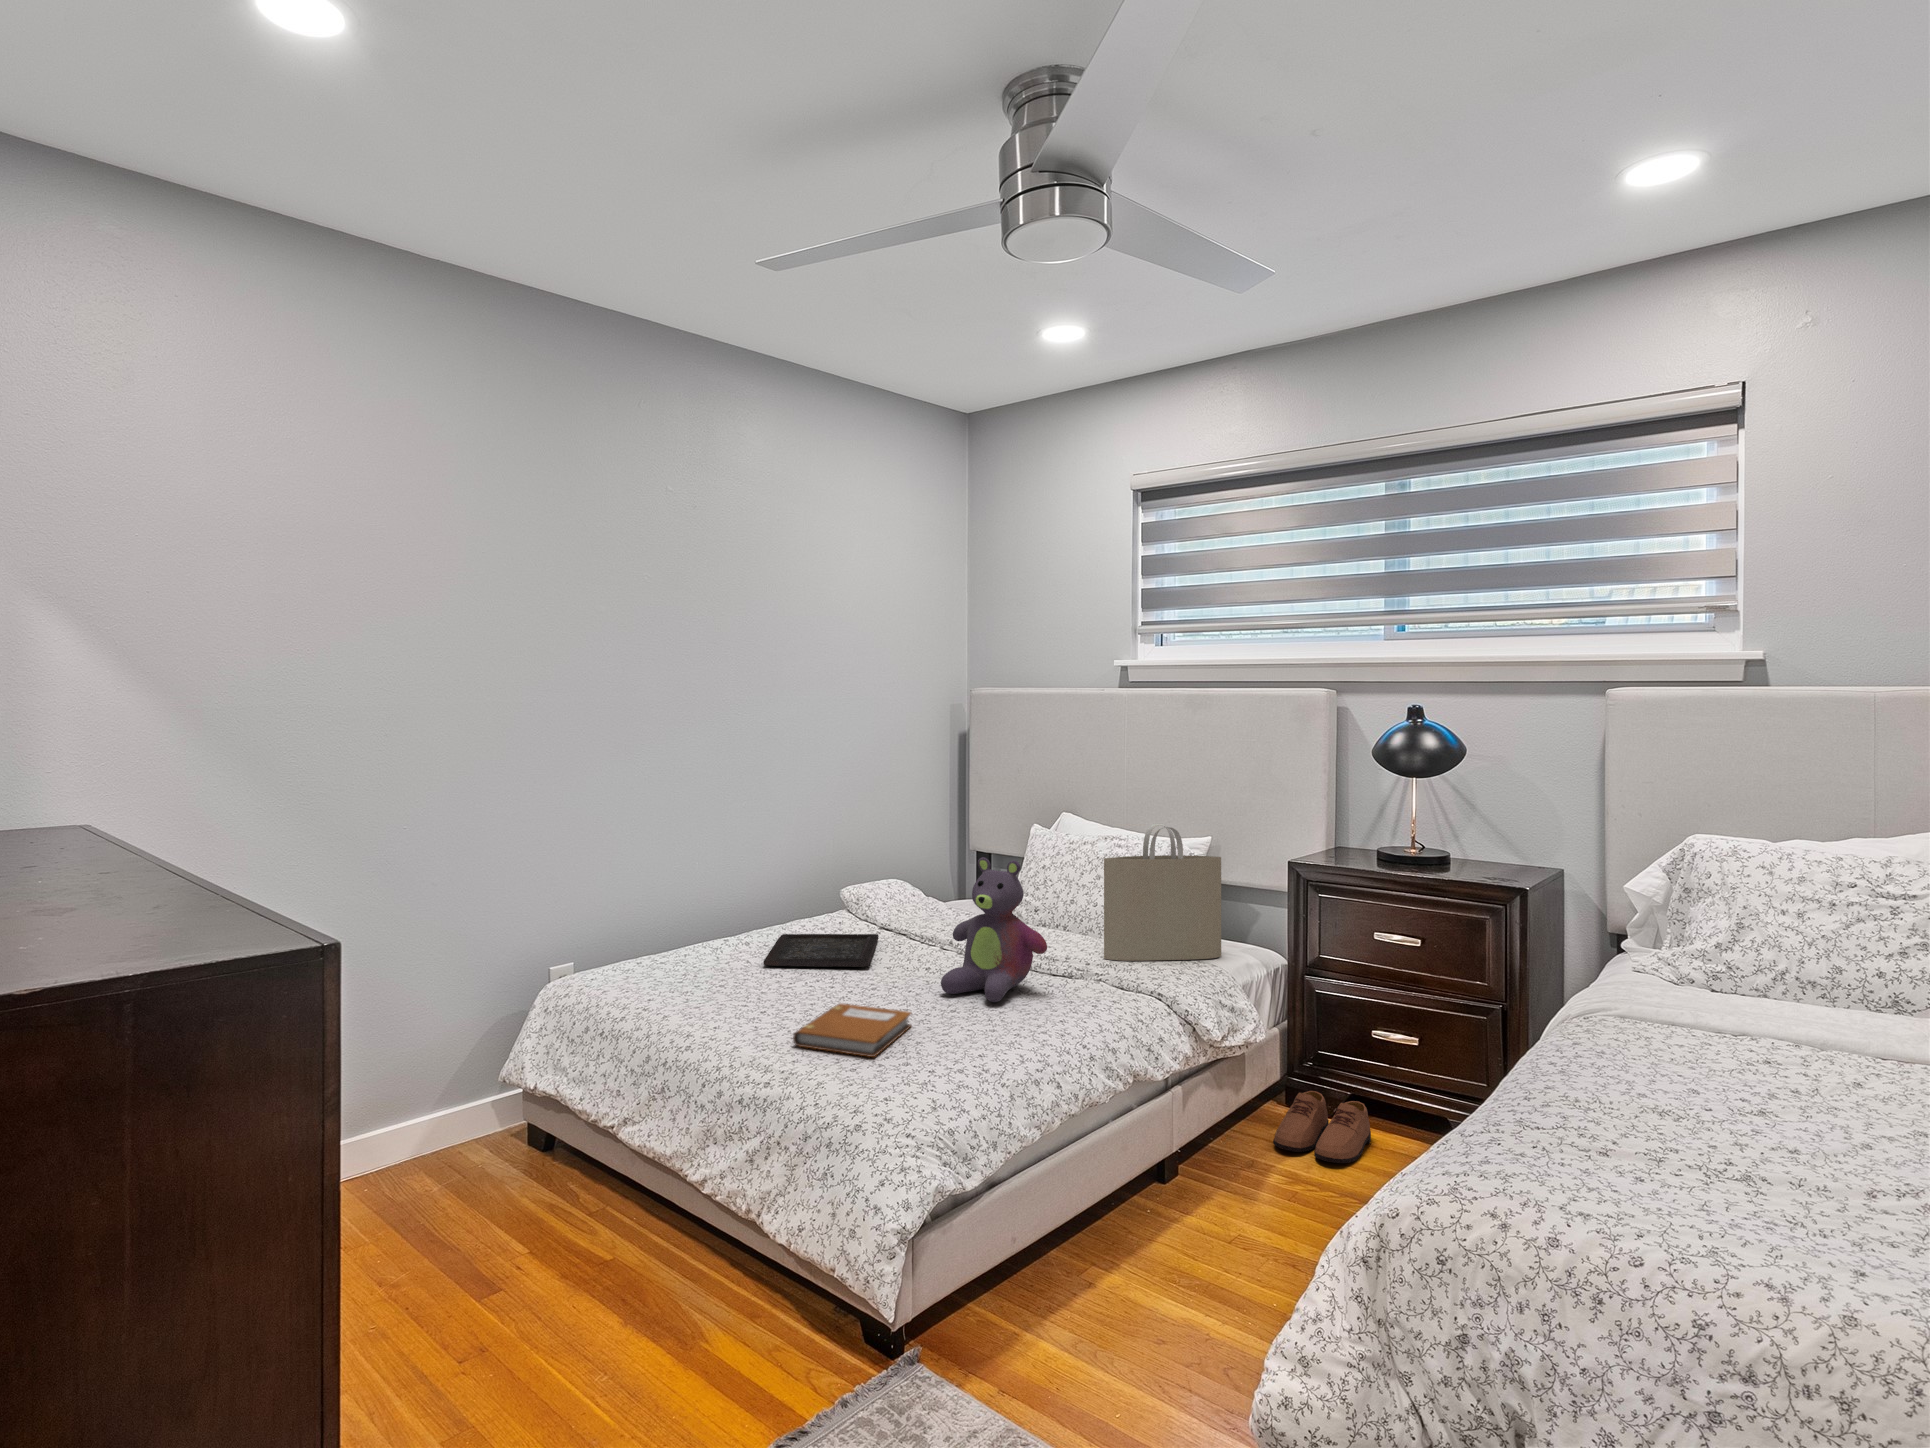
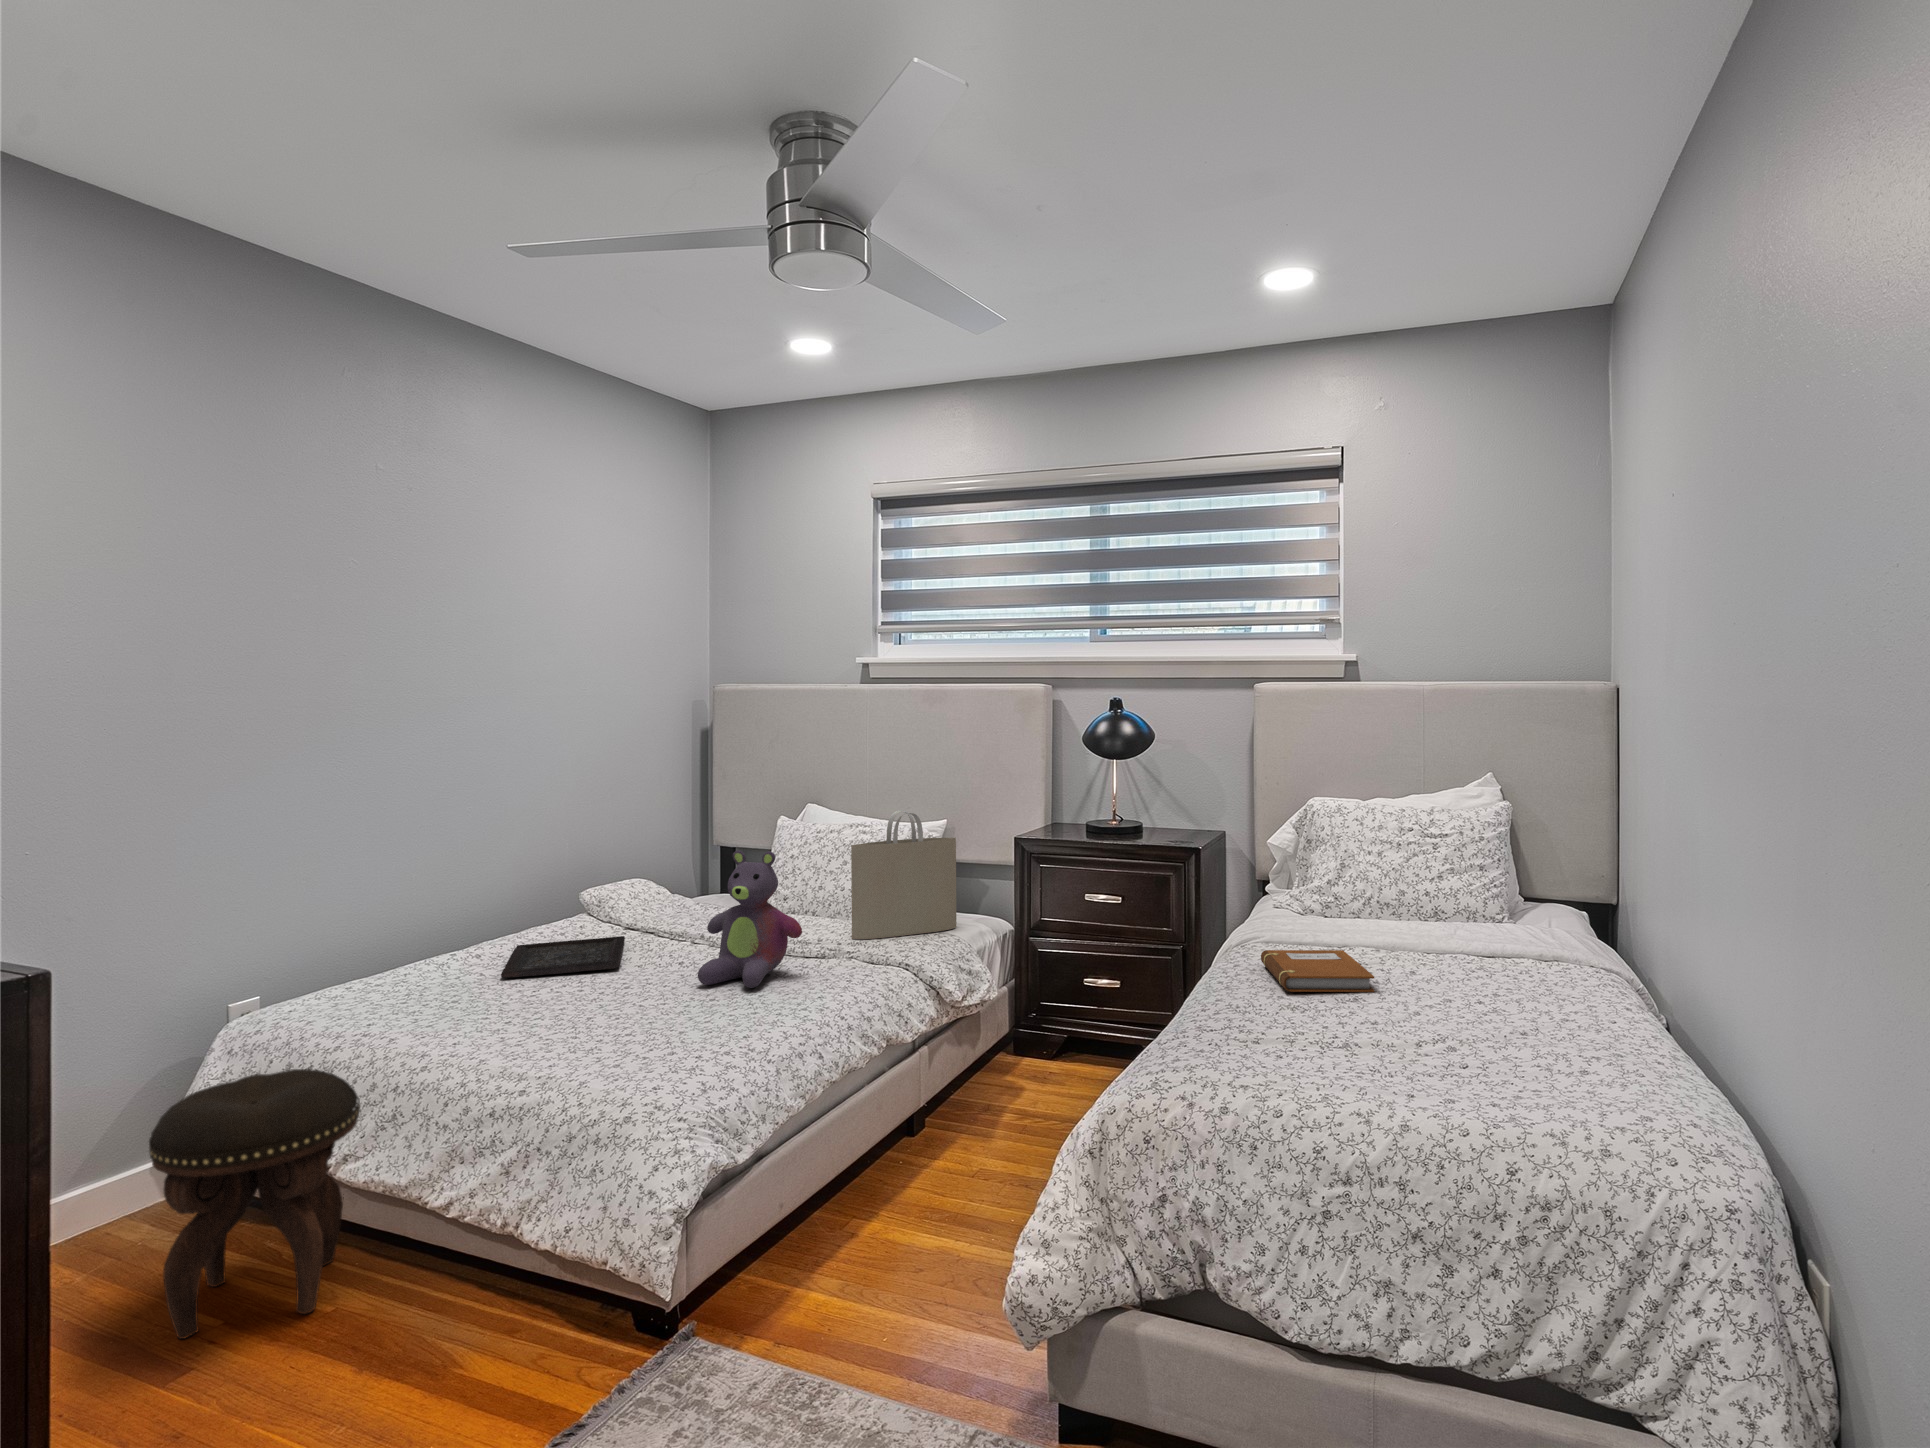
notebook: present [793,1003,911,1057] -> present [1261,950,1374,992]
footstool: none [472,1033,635,1263] -> present [149,1069,360,1339]
shoe: present [1273,1091,1371,1163] -> none [1003,1038,1082,1096]

